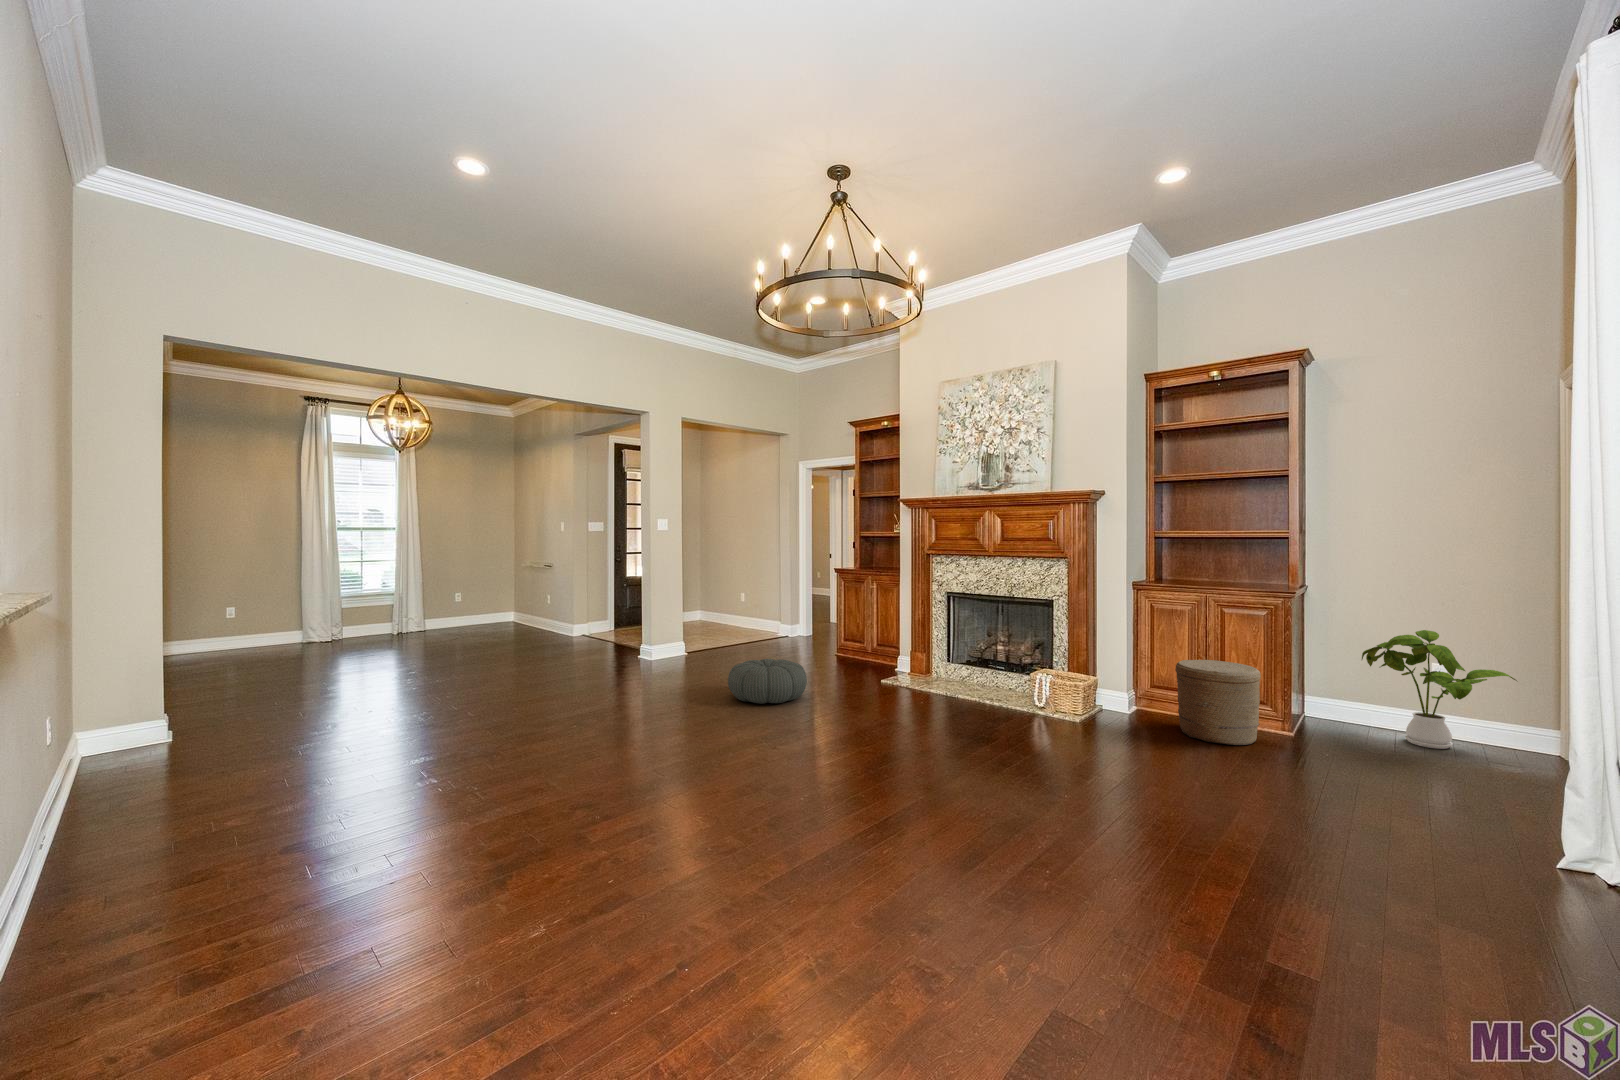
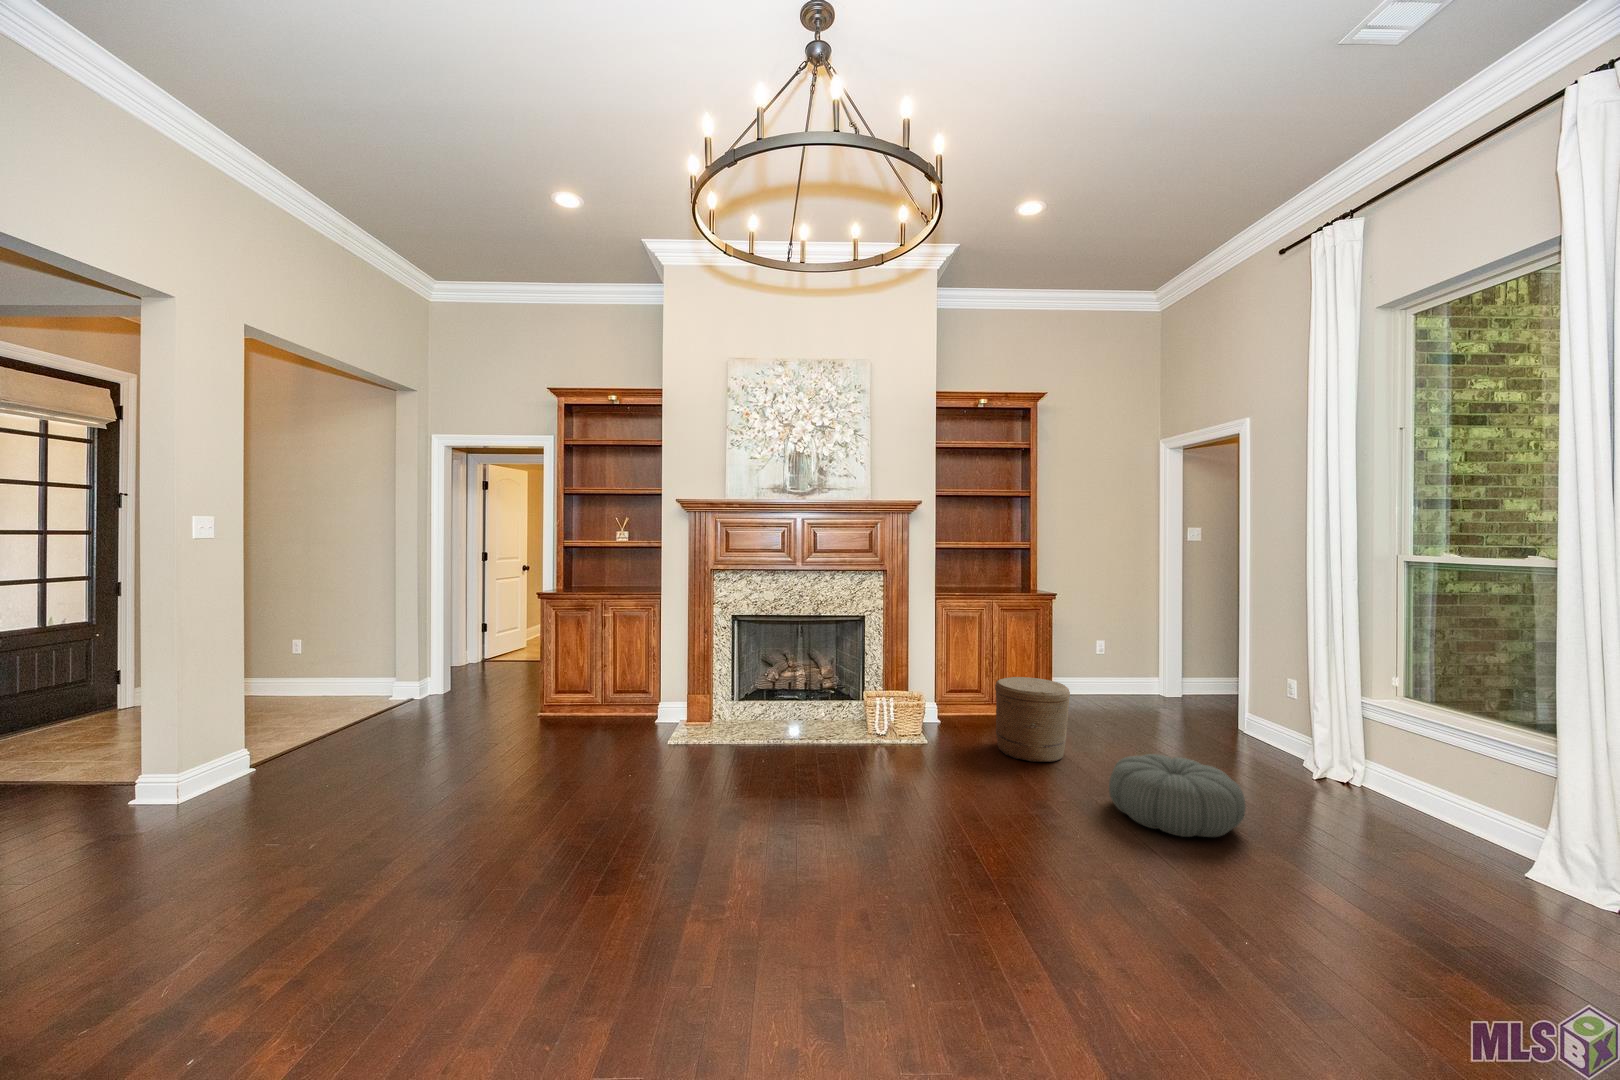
house plant: present [1362,630,1517,749] -> none [1112,638,1214,737]
pouf: present [728,659,807,704] -> present [1109,754,1246,837]

